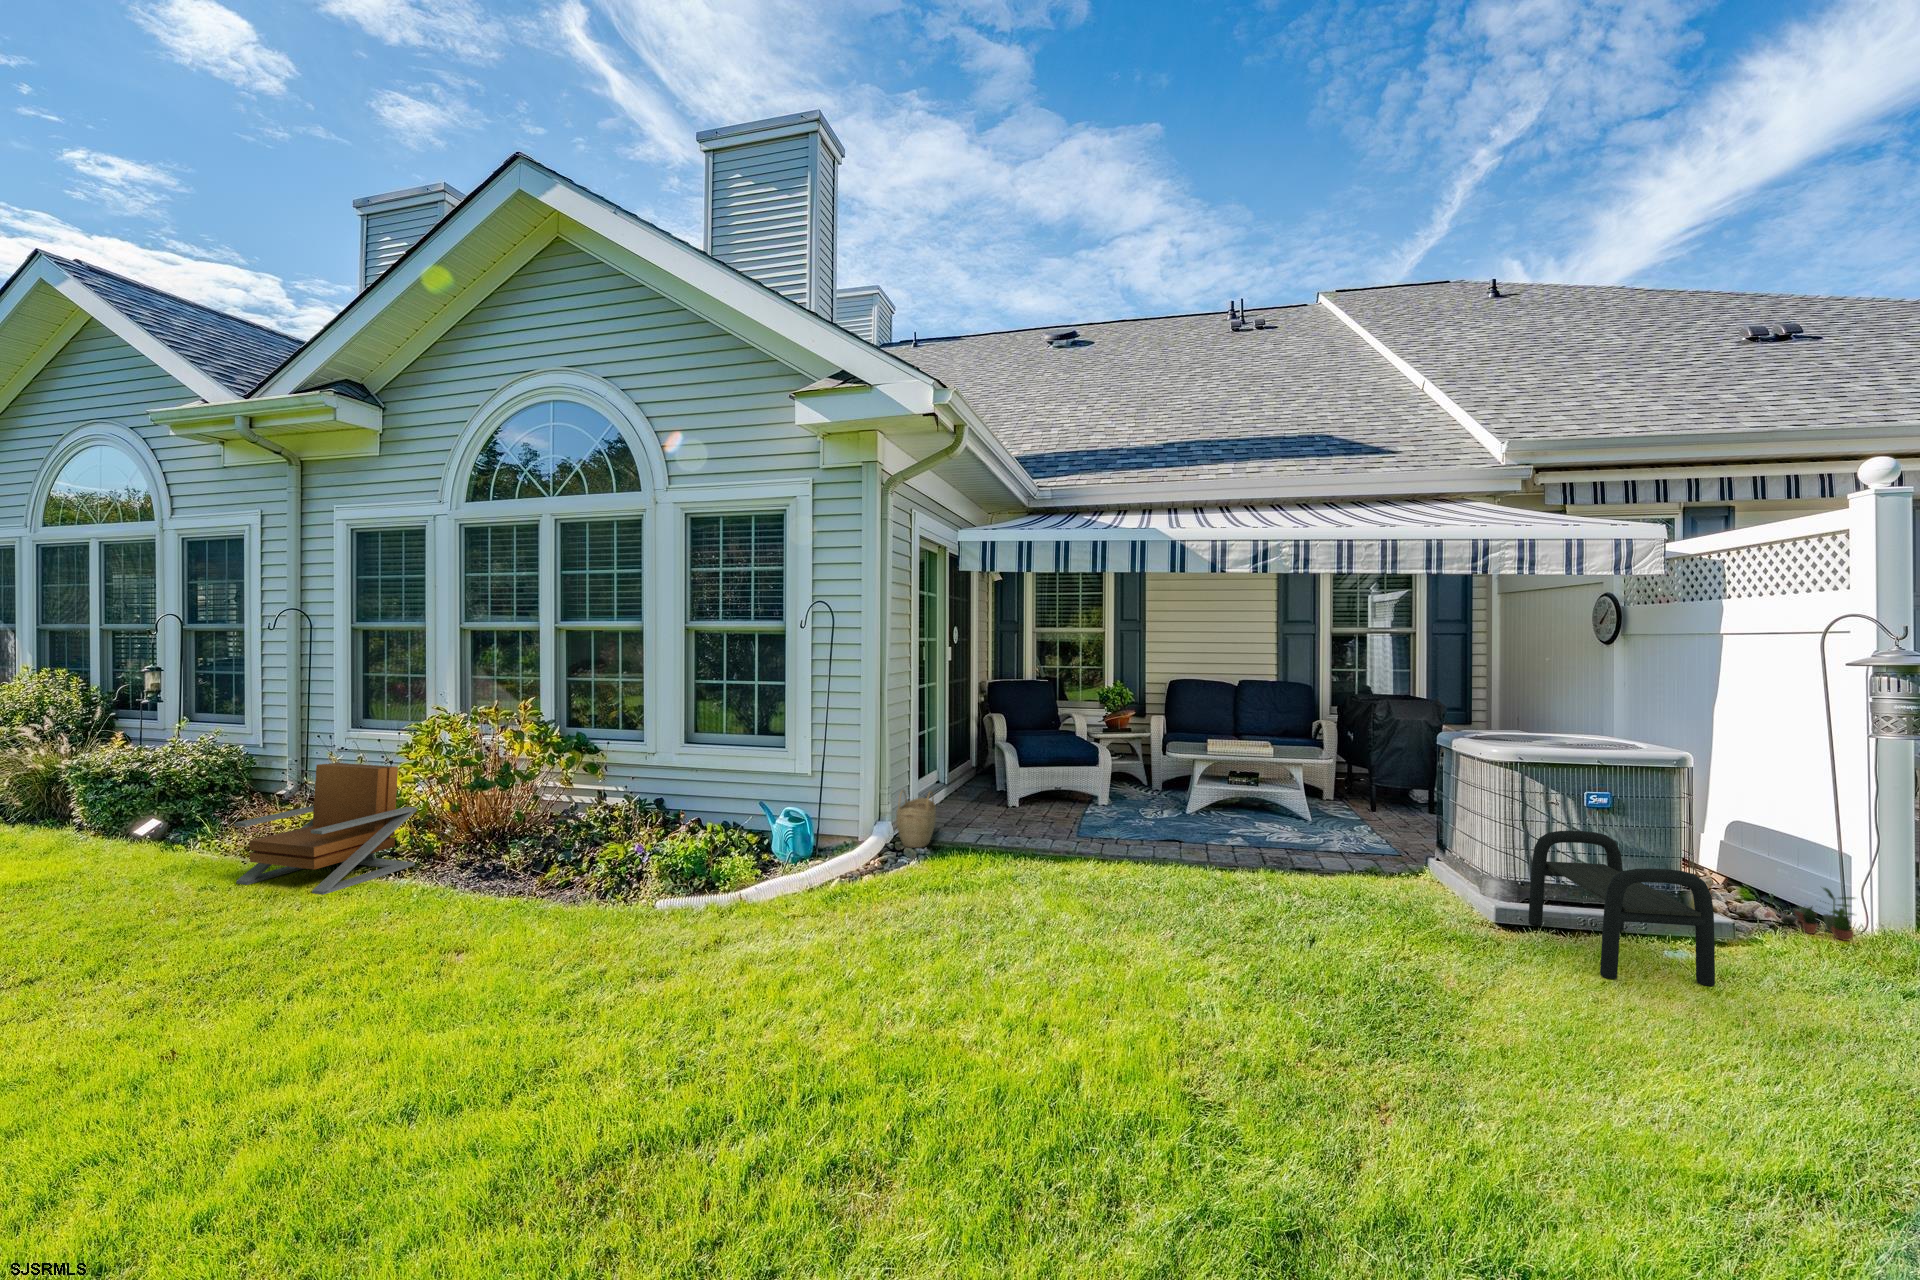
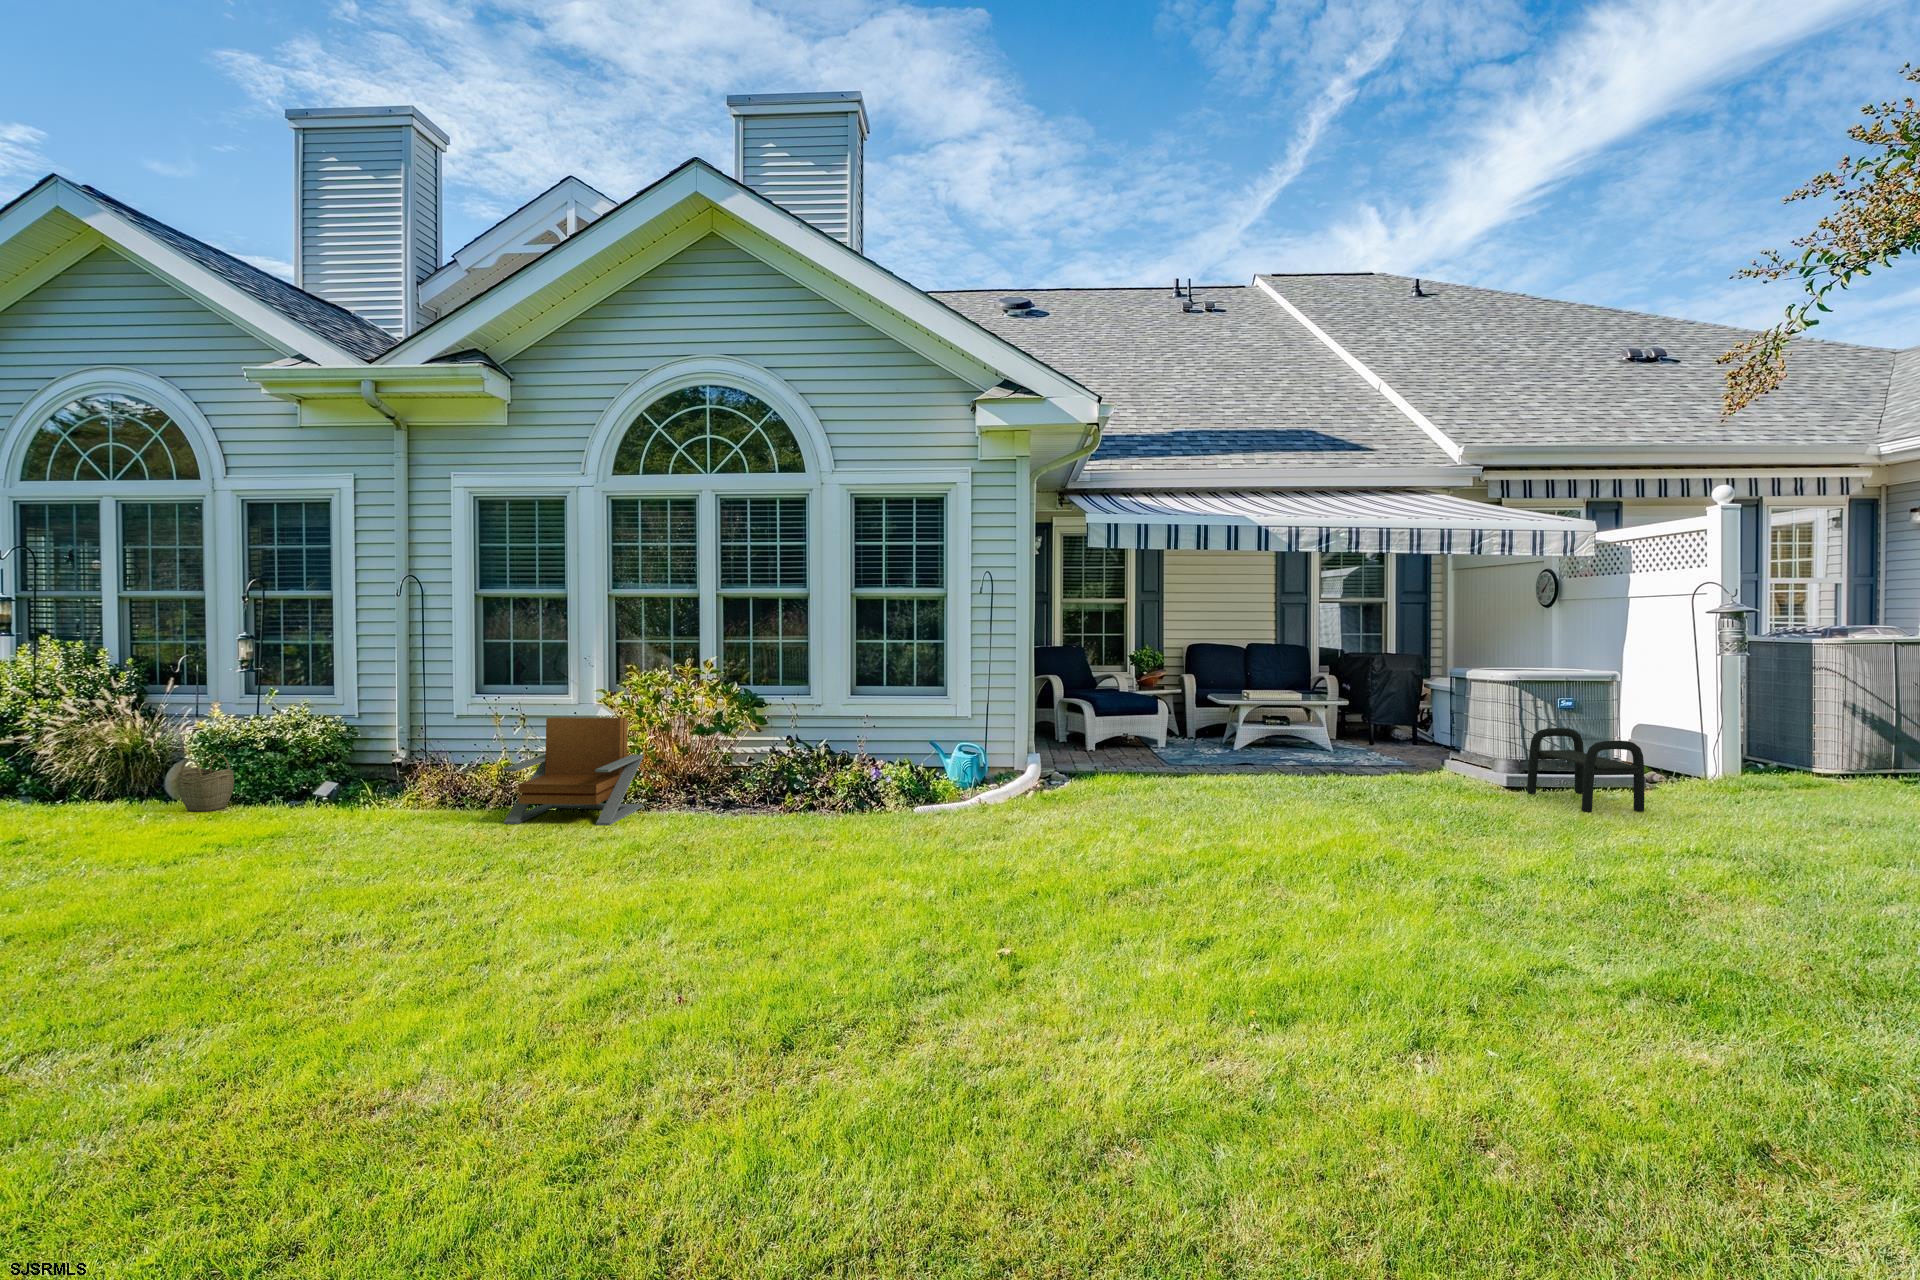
woven basket: present [896,790,936,848] -> present [177,754,234,812]
potted plant: present [1781,888,1854,941] -> none [1669,759,1711,791]

